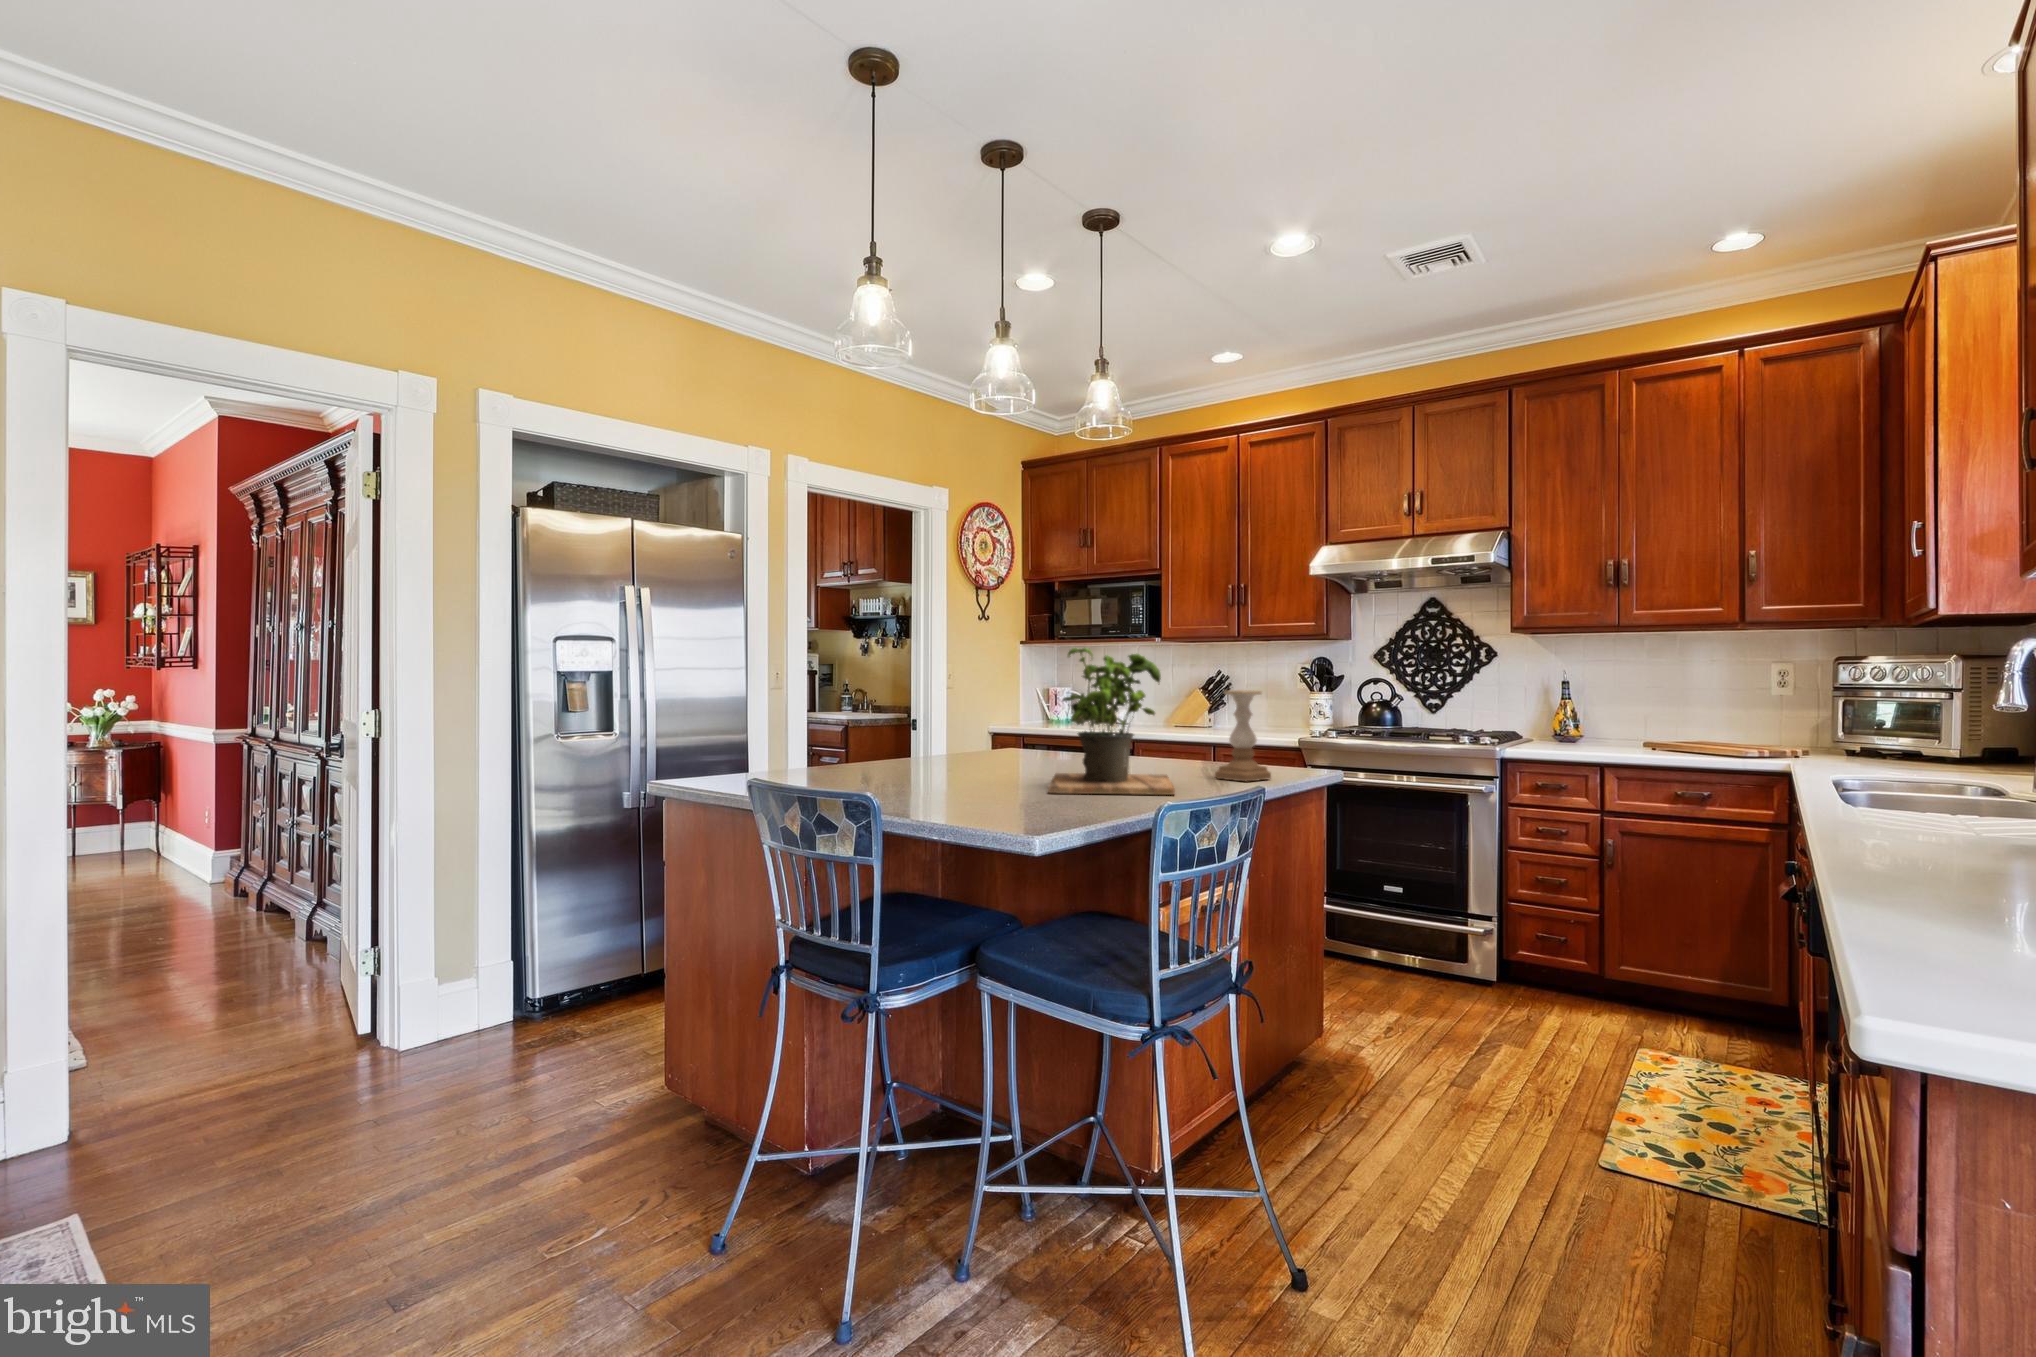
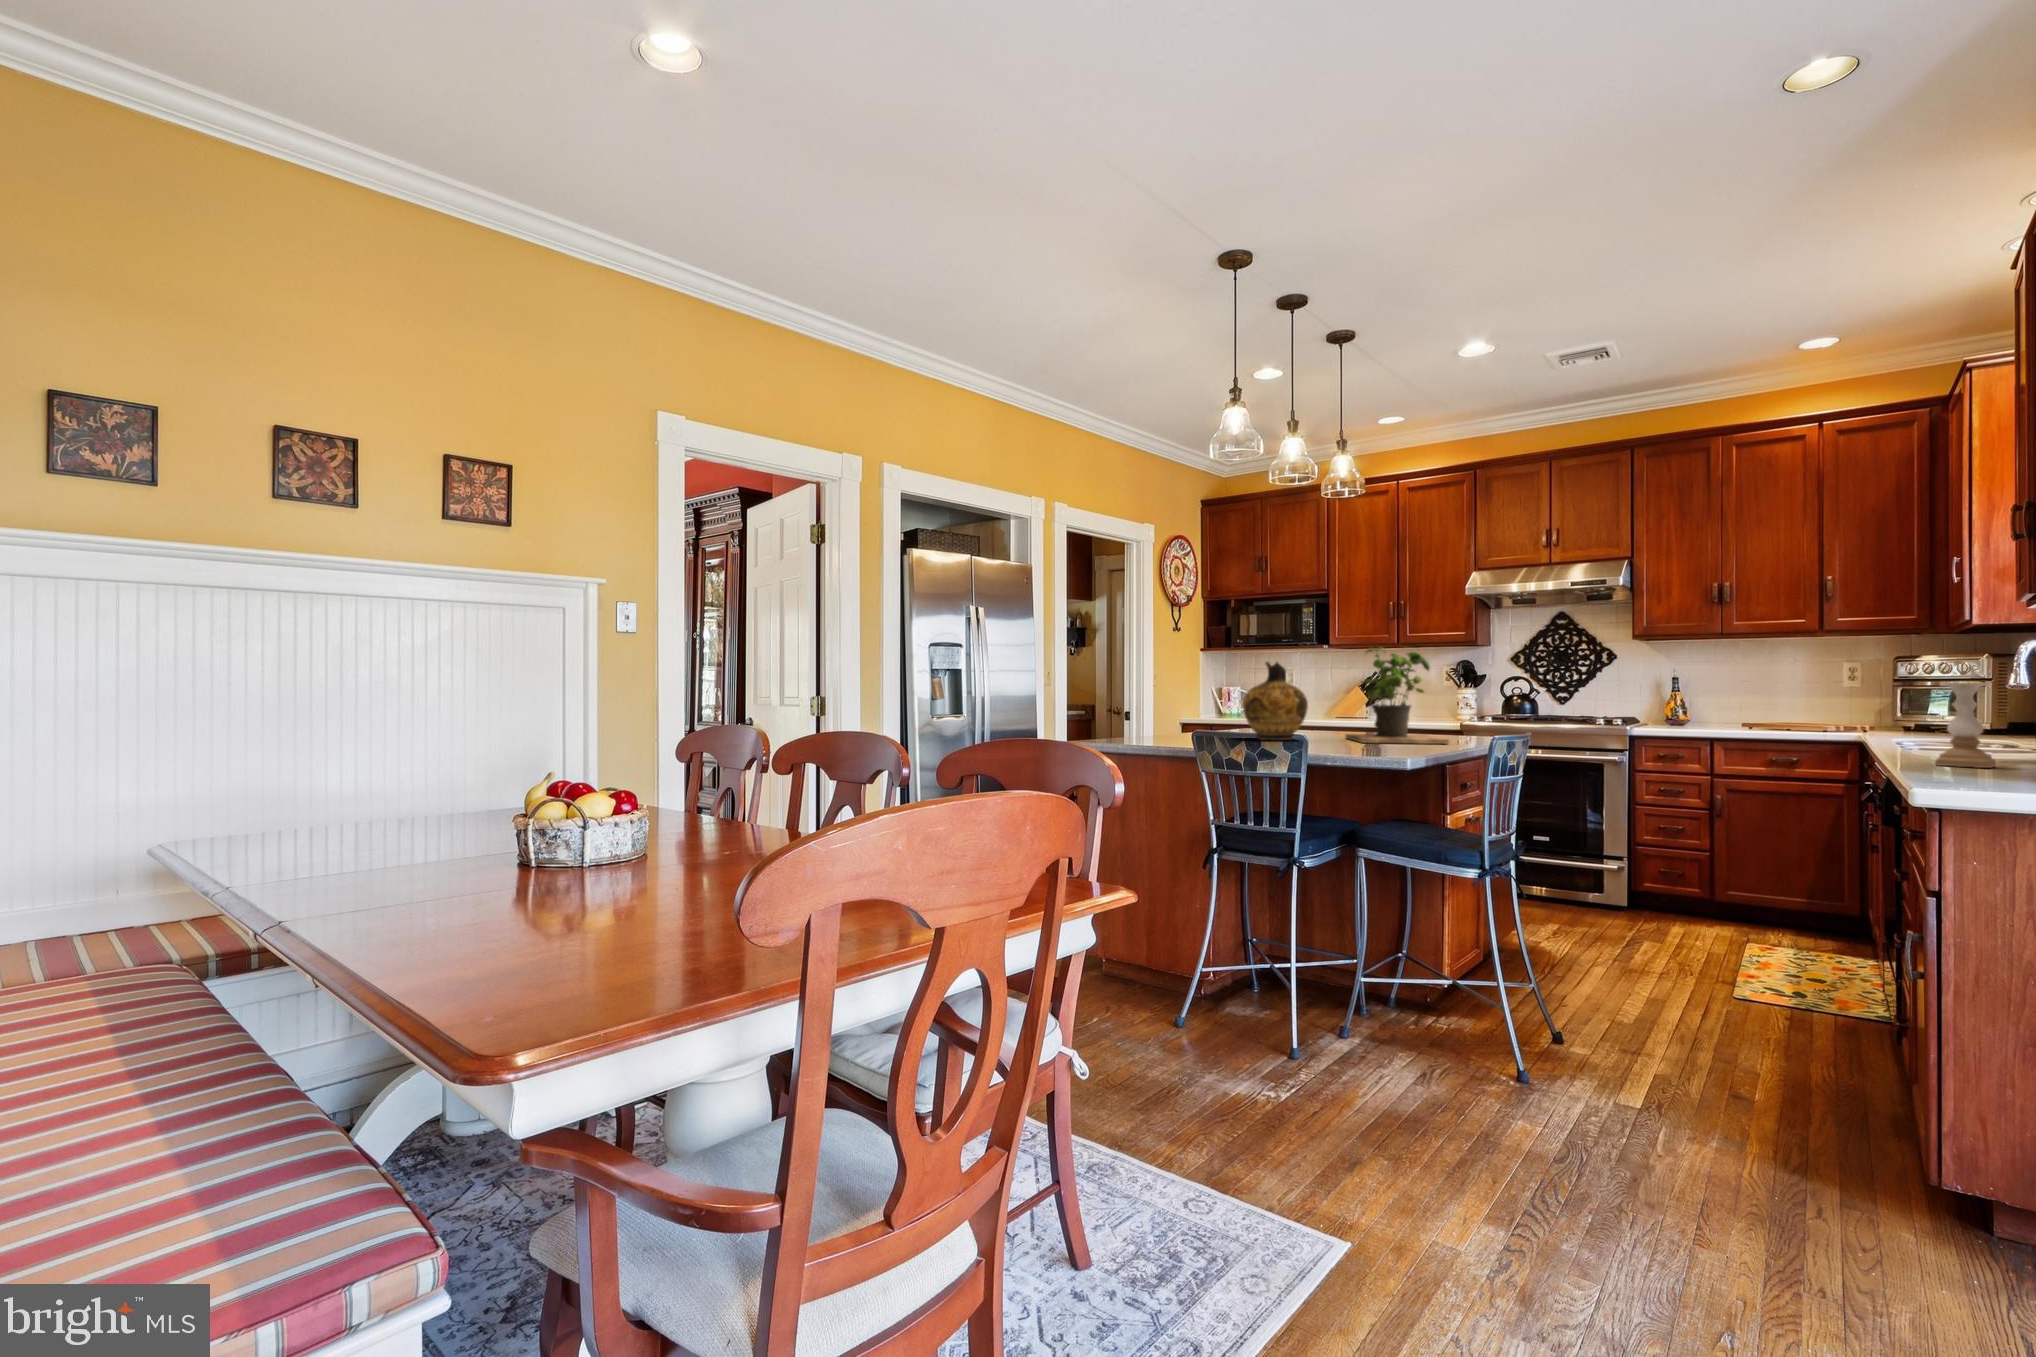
ceramic jug: none [894,668,988,786] -> present [1243,662,1308,740]
candle holder: present [1215,690,1271,781] -> present [1935,682,1996,768]

